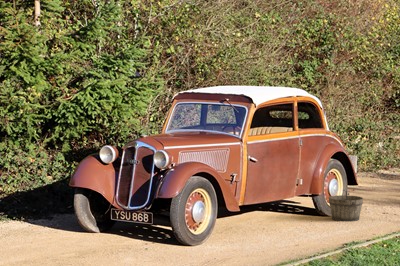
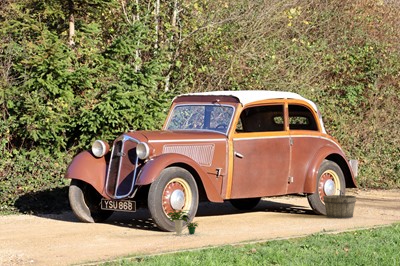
potted plant: none [190,222,224,250] -> present [168,209,198,235]

